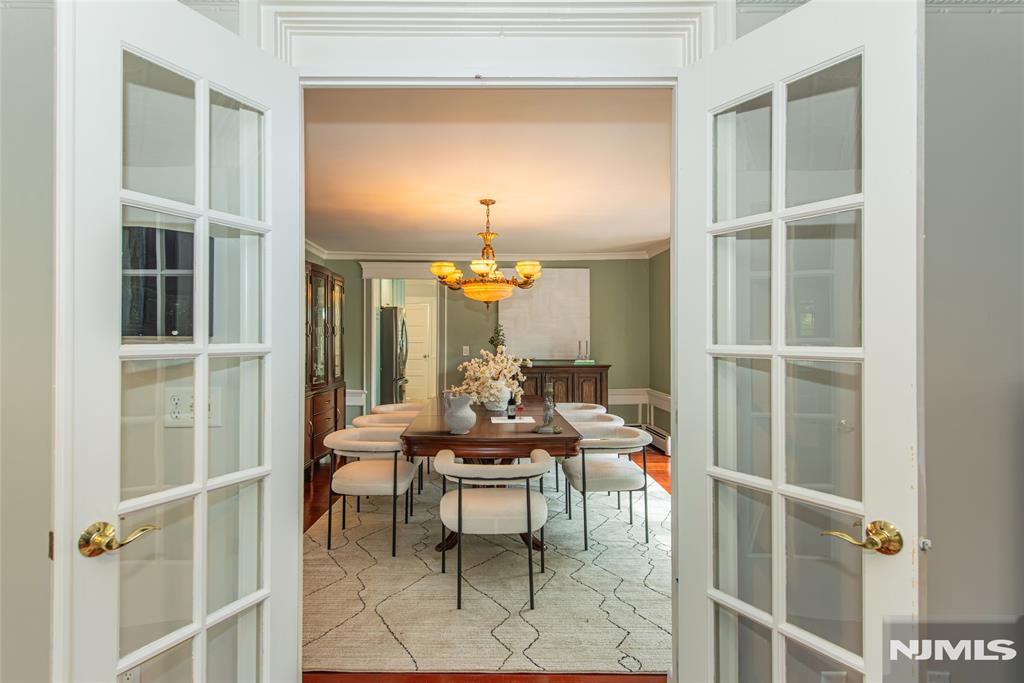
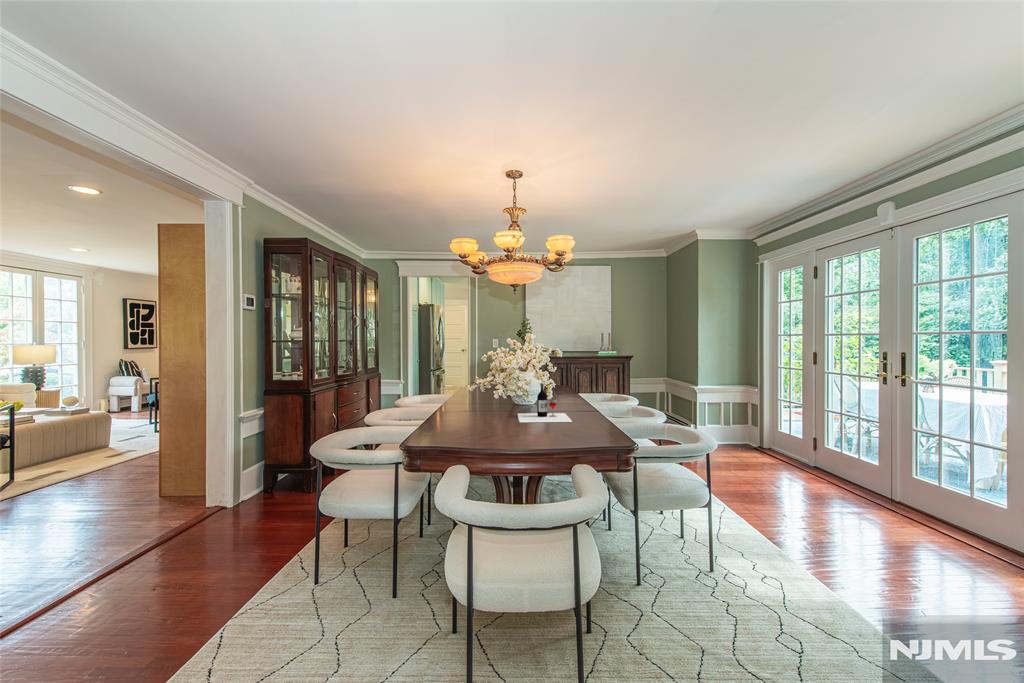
candlestick: present [531,383,563,434] -> none [571,374,614,442]
ceramic pitcher: present [444,391,476,434] -> none [457,384,499,442]

